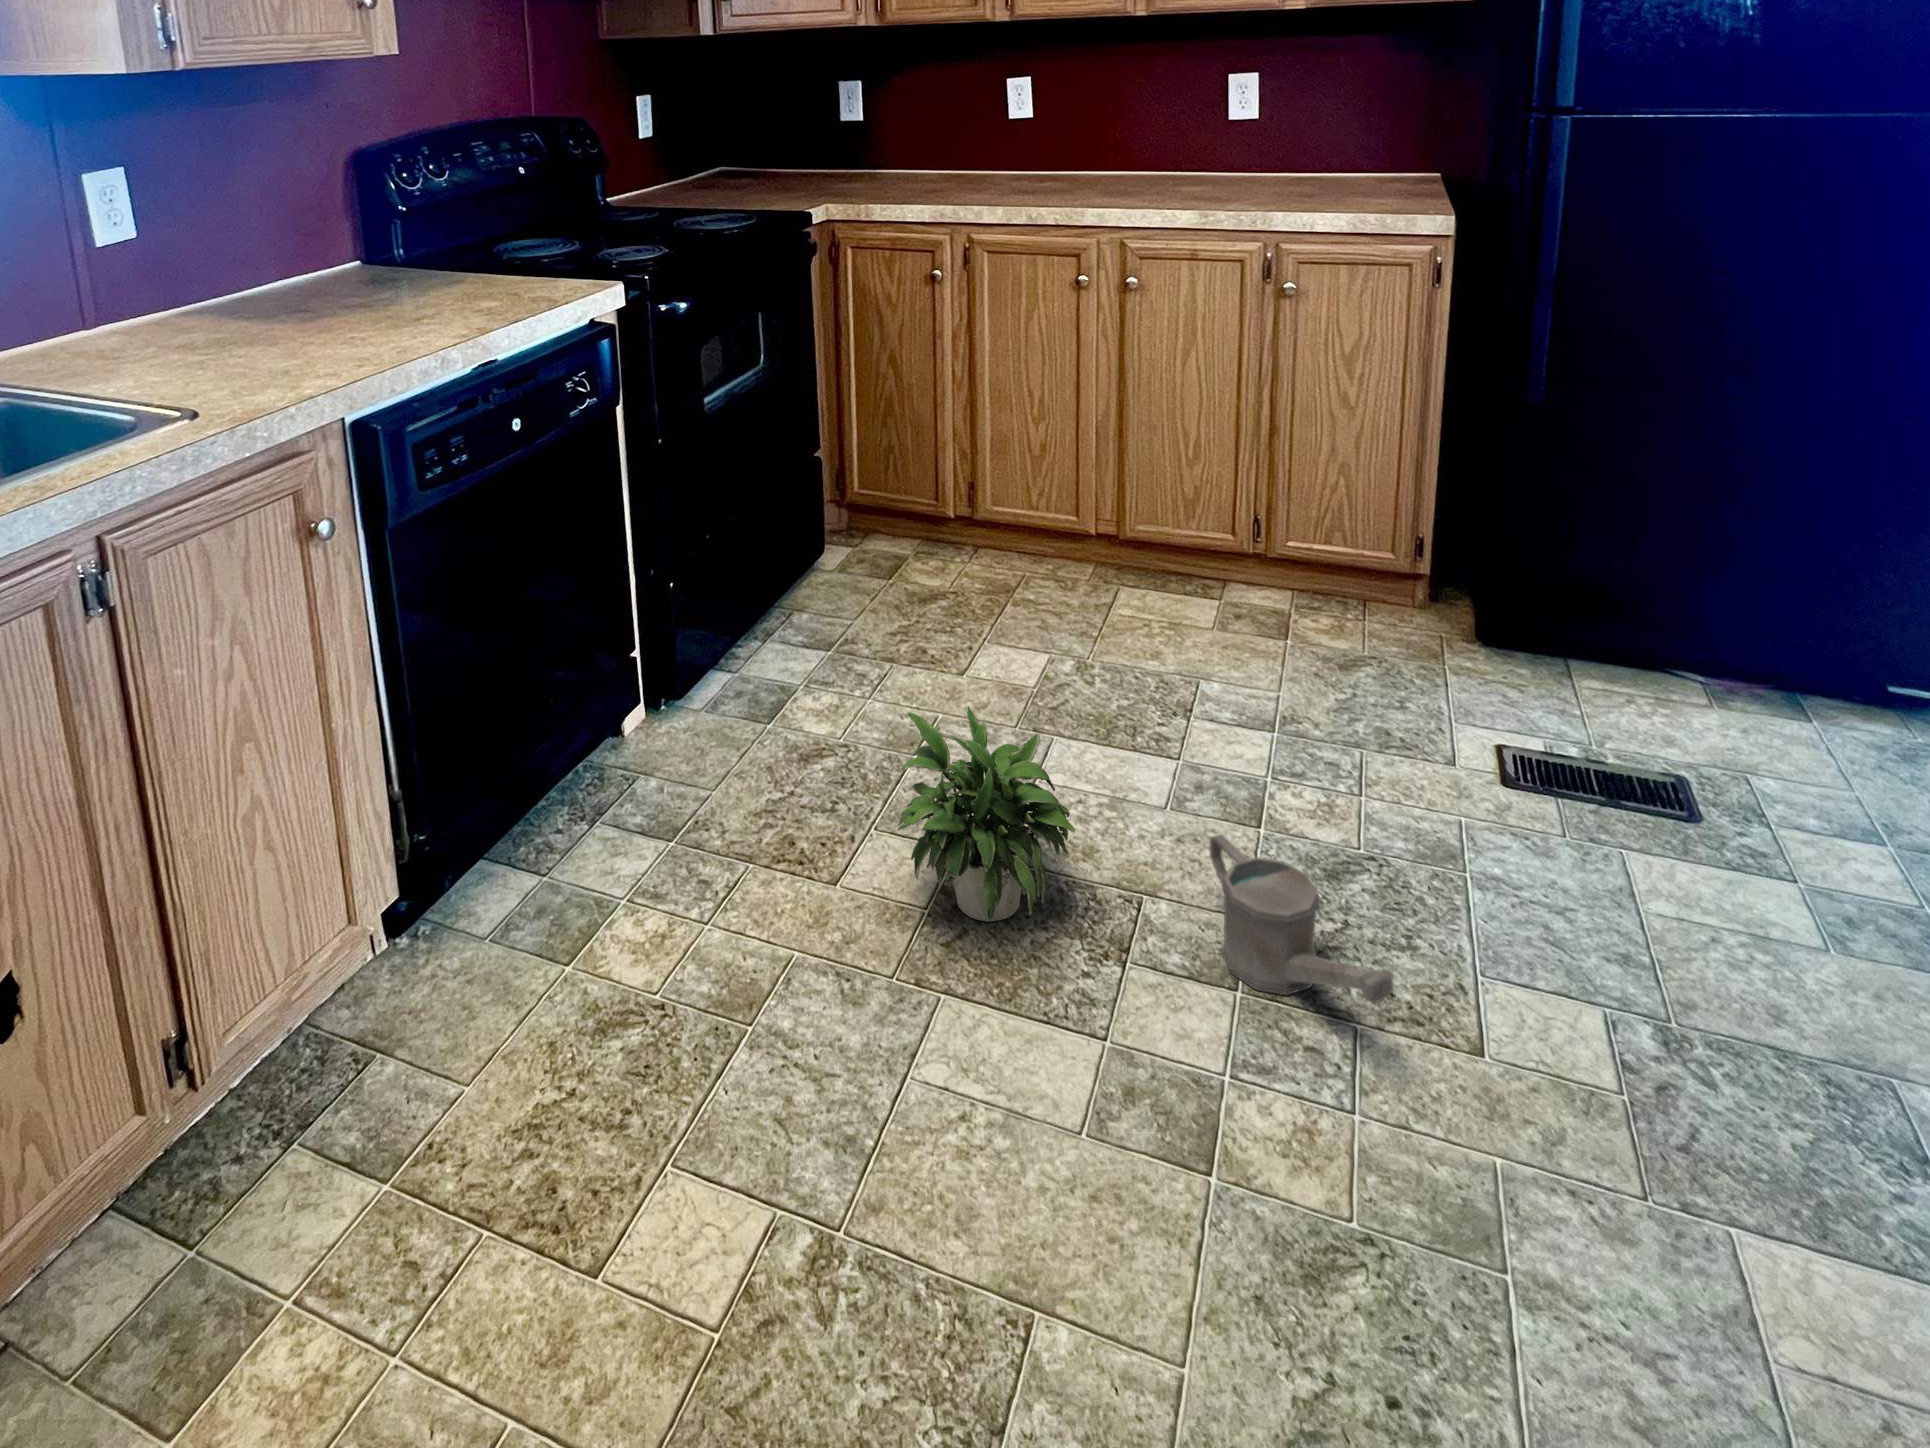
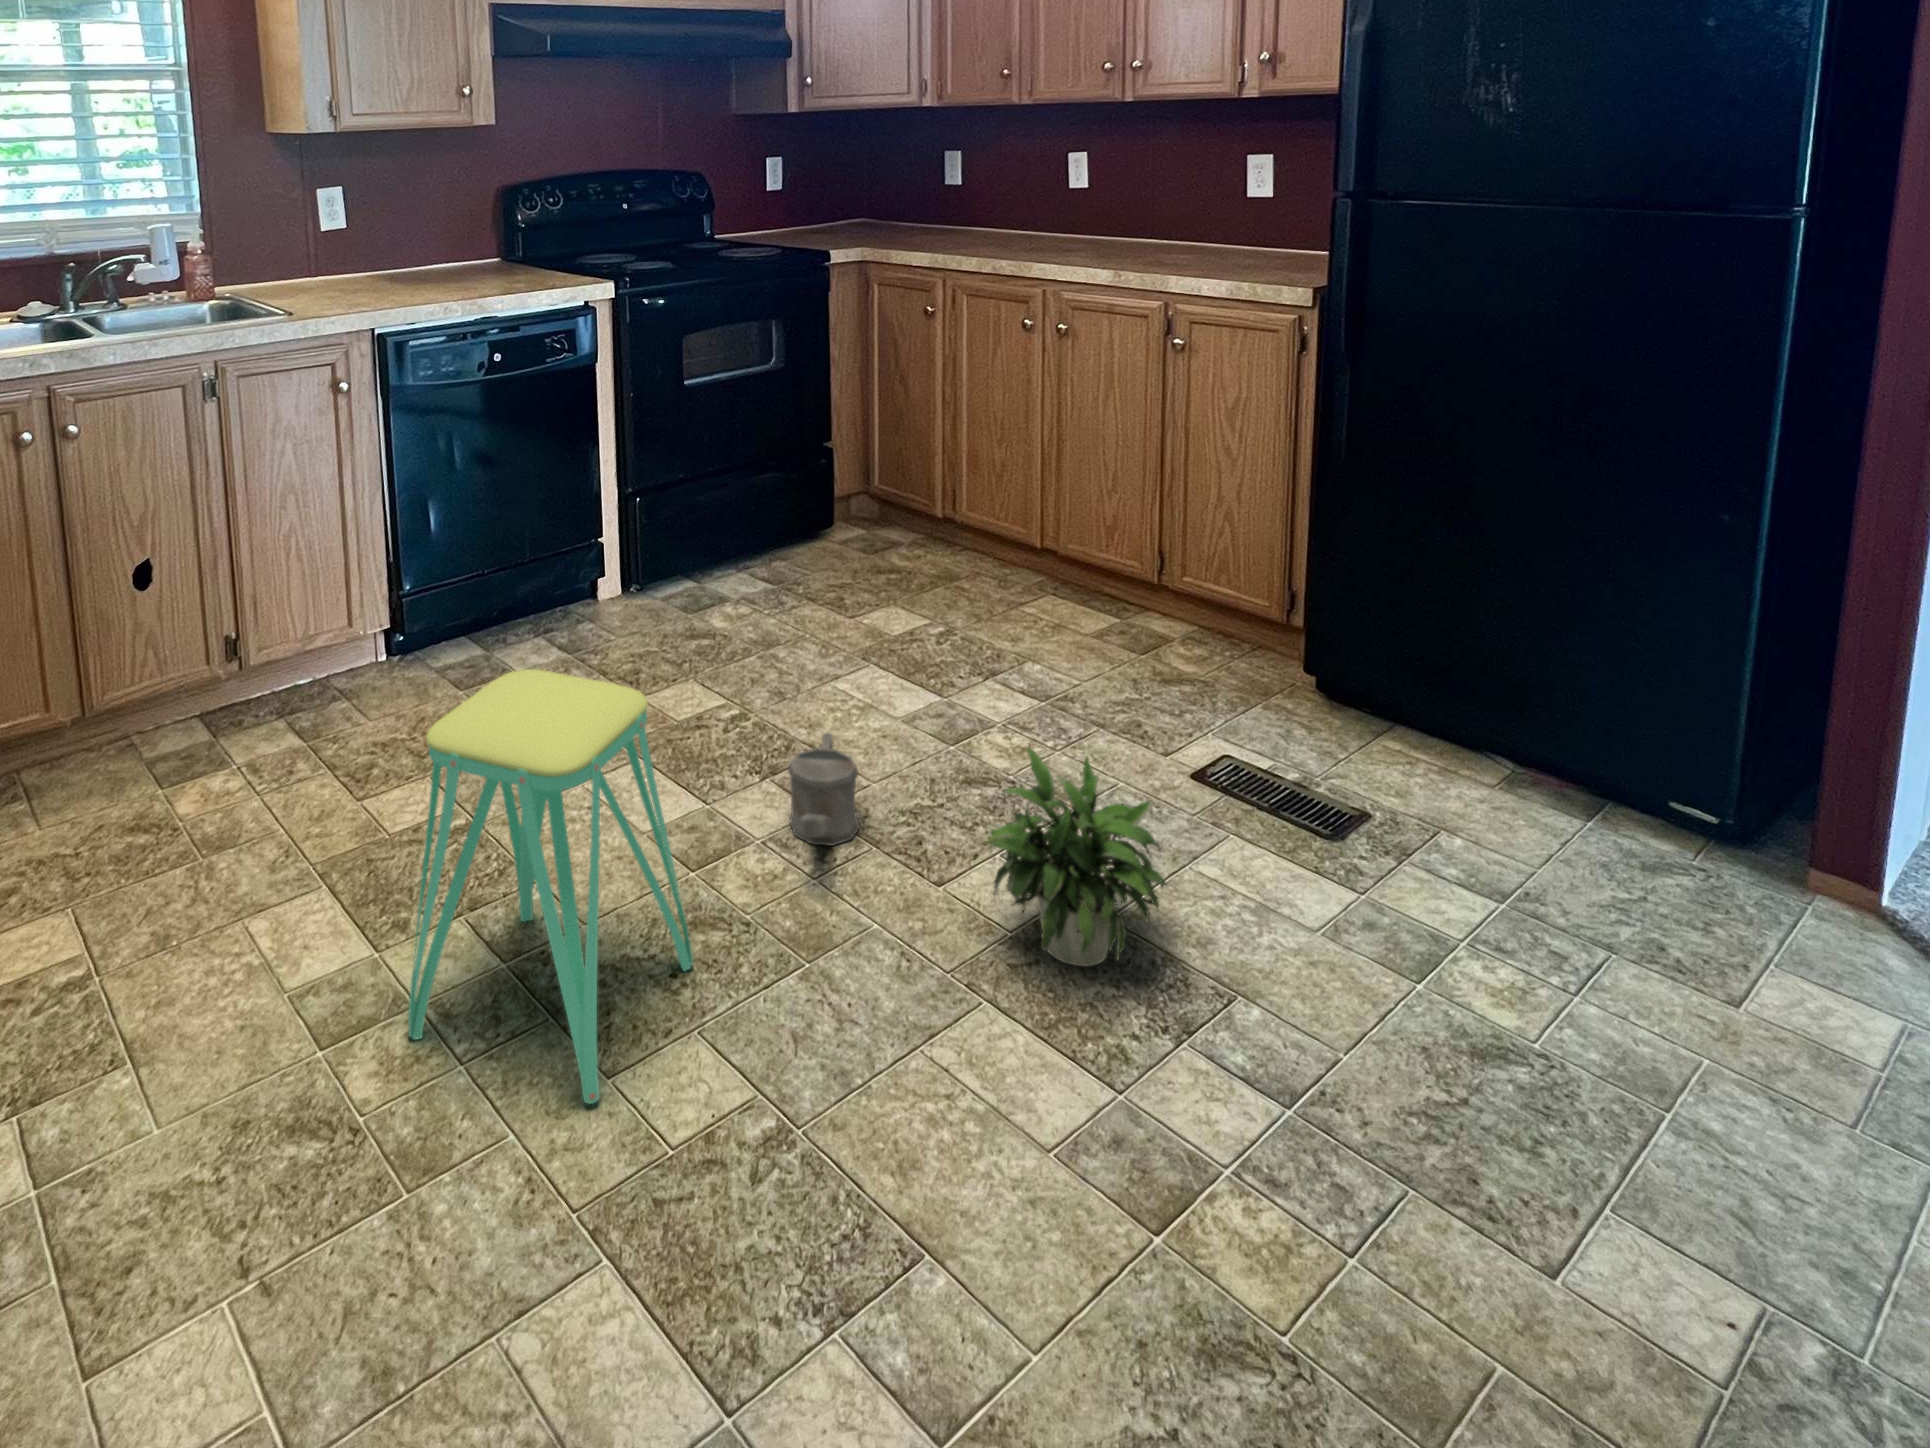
stool: none [280,781,627,1355] -> present [408,669,693,1104]
watering can: present [1210,835,1393,1003] -> present [788,733,859,846]

